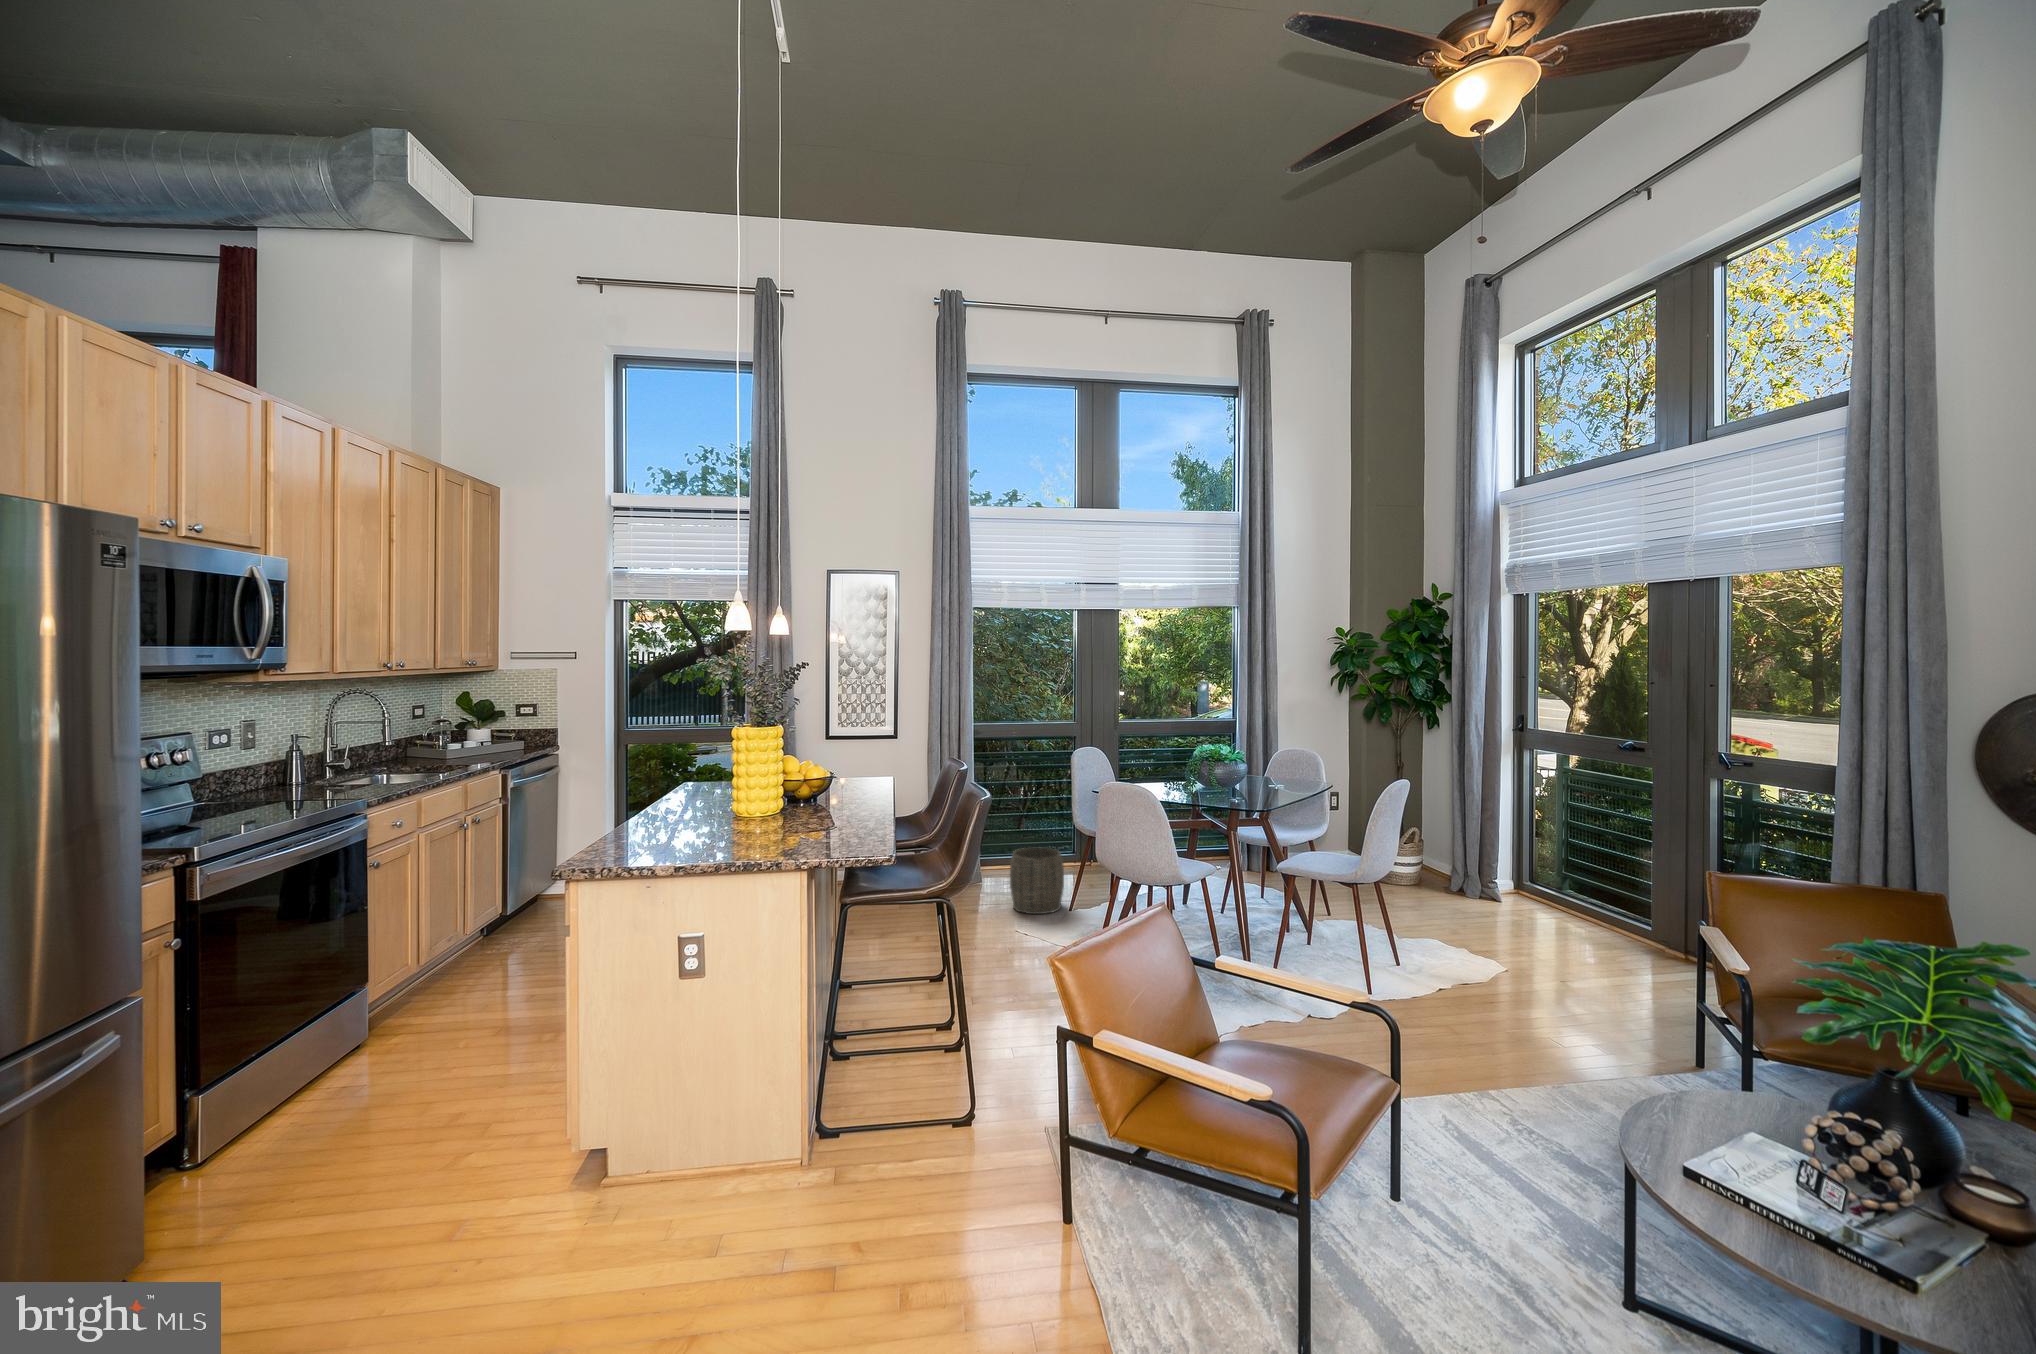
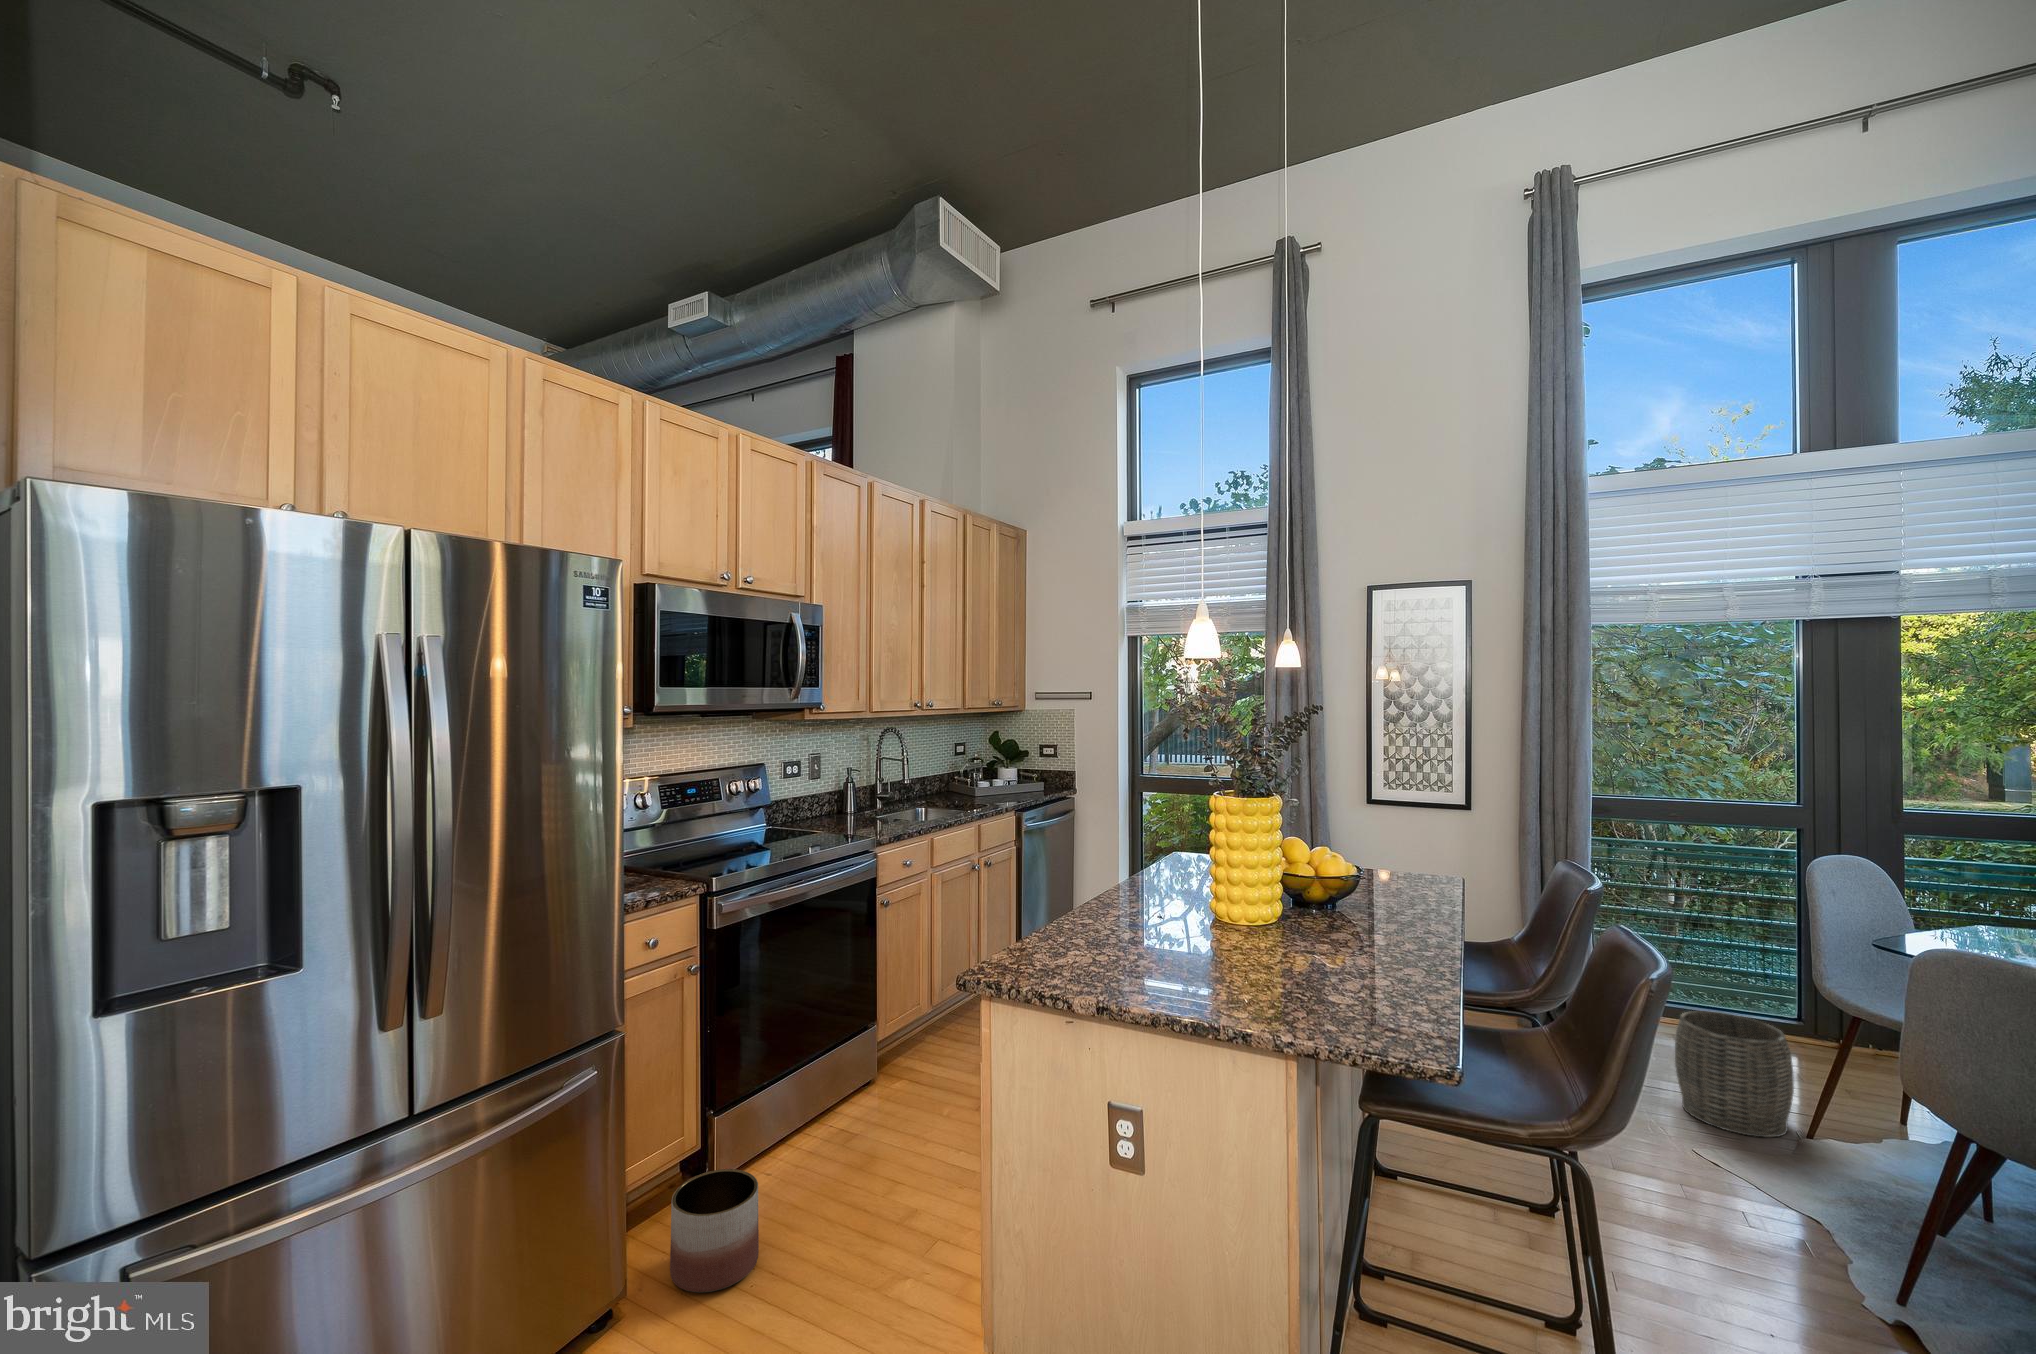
planter: none [174,1123,290,1246] -> present [670,1169,759,1293]

